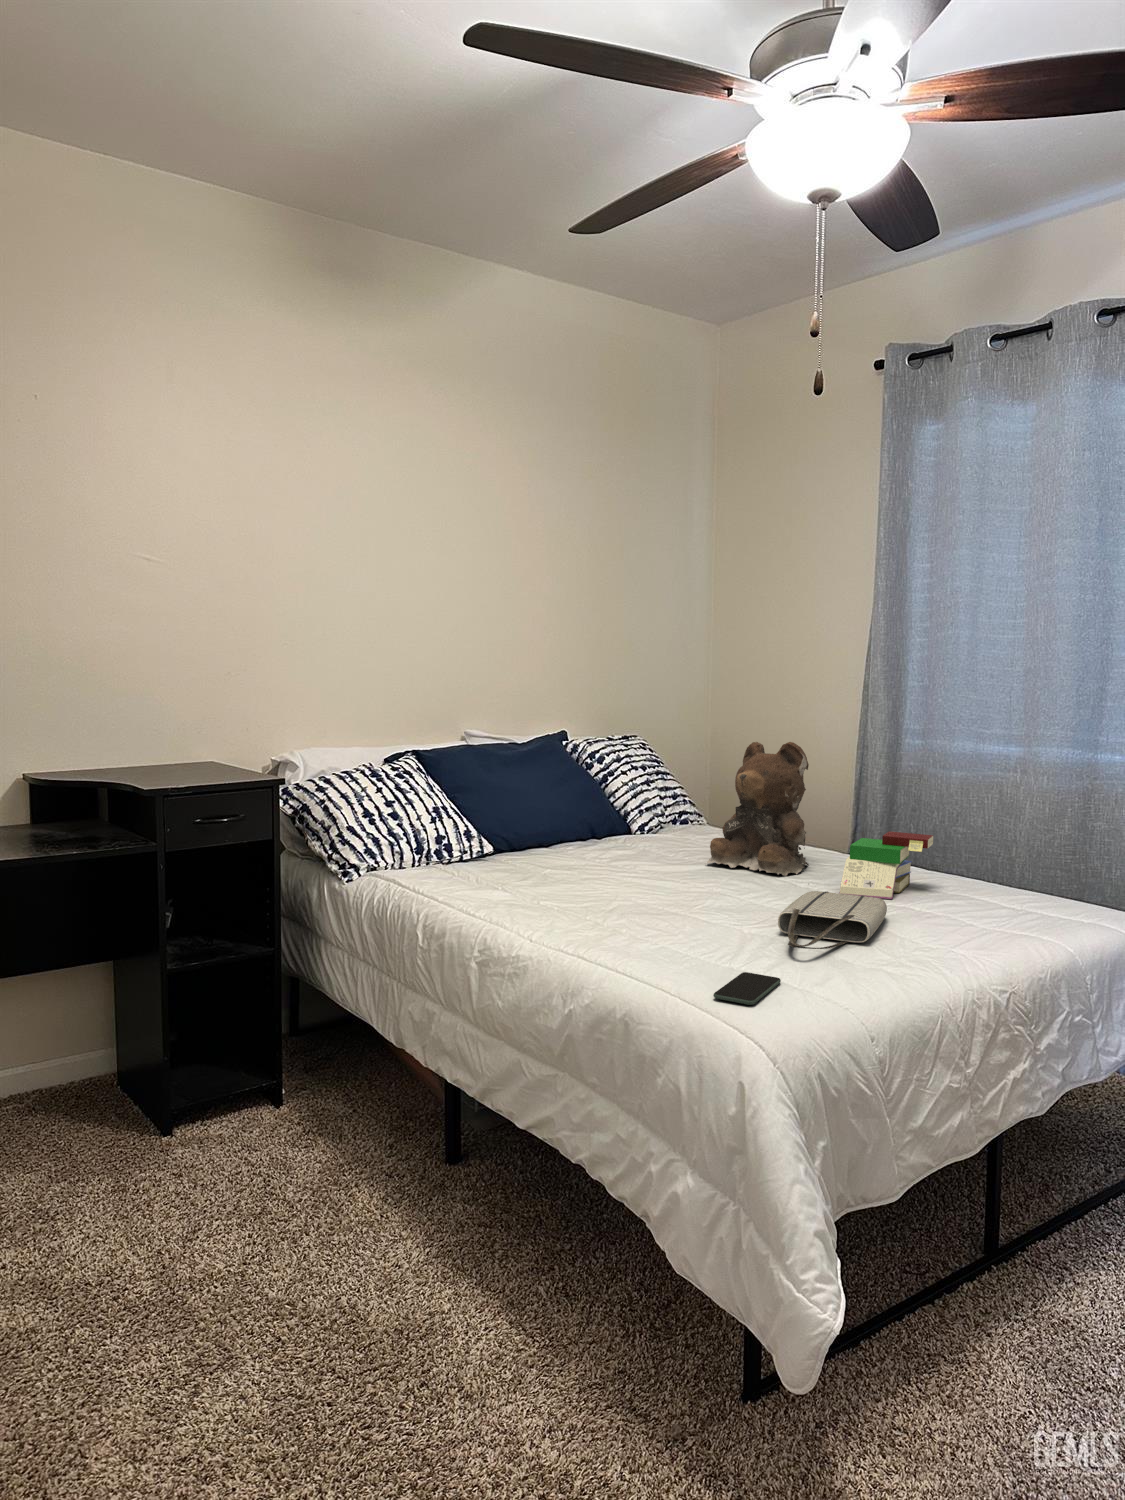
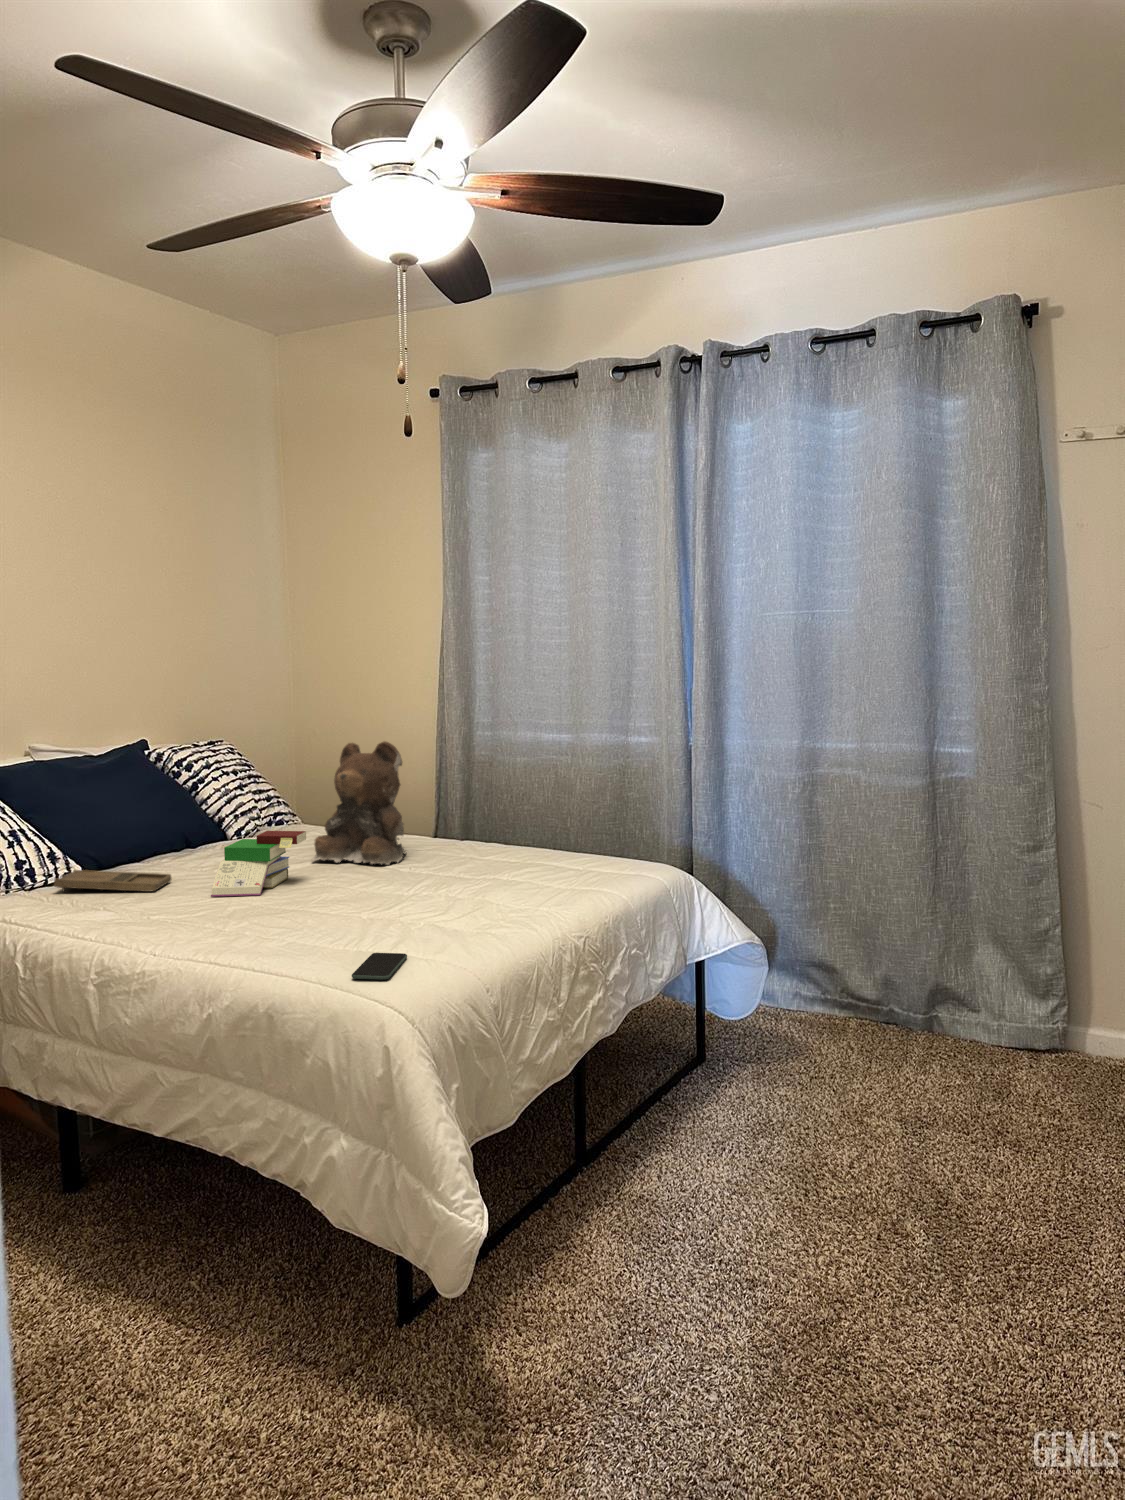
book: present [839,831,933,899] -> present [211,831,306,896]
tray: none [463,850,567,878] -> present [54,870,172,892]
tote bag: present [778,891,887,949] -> none [394,875,484,926]

